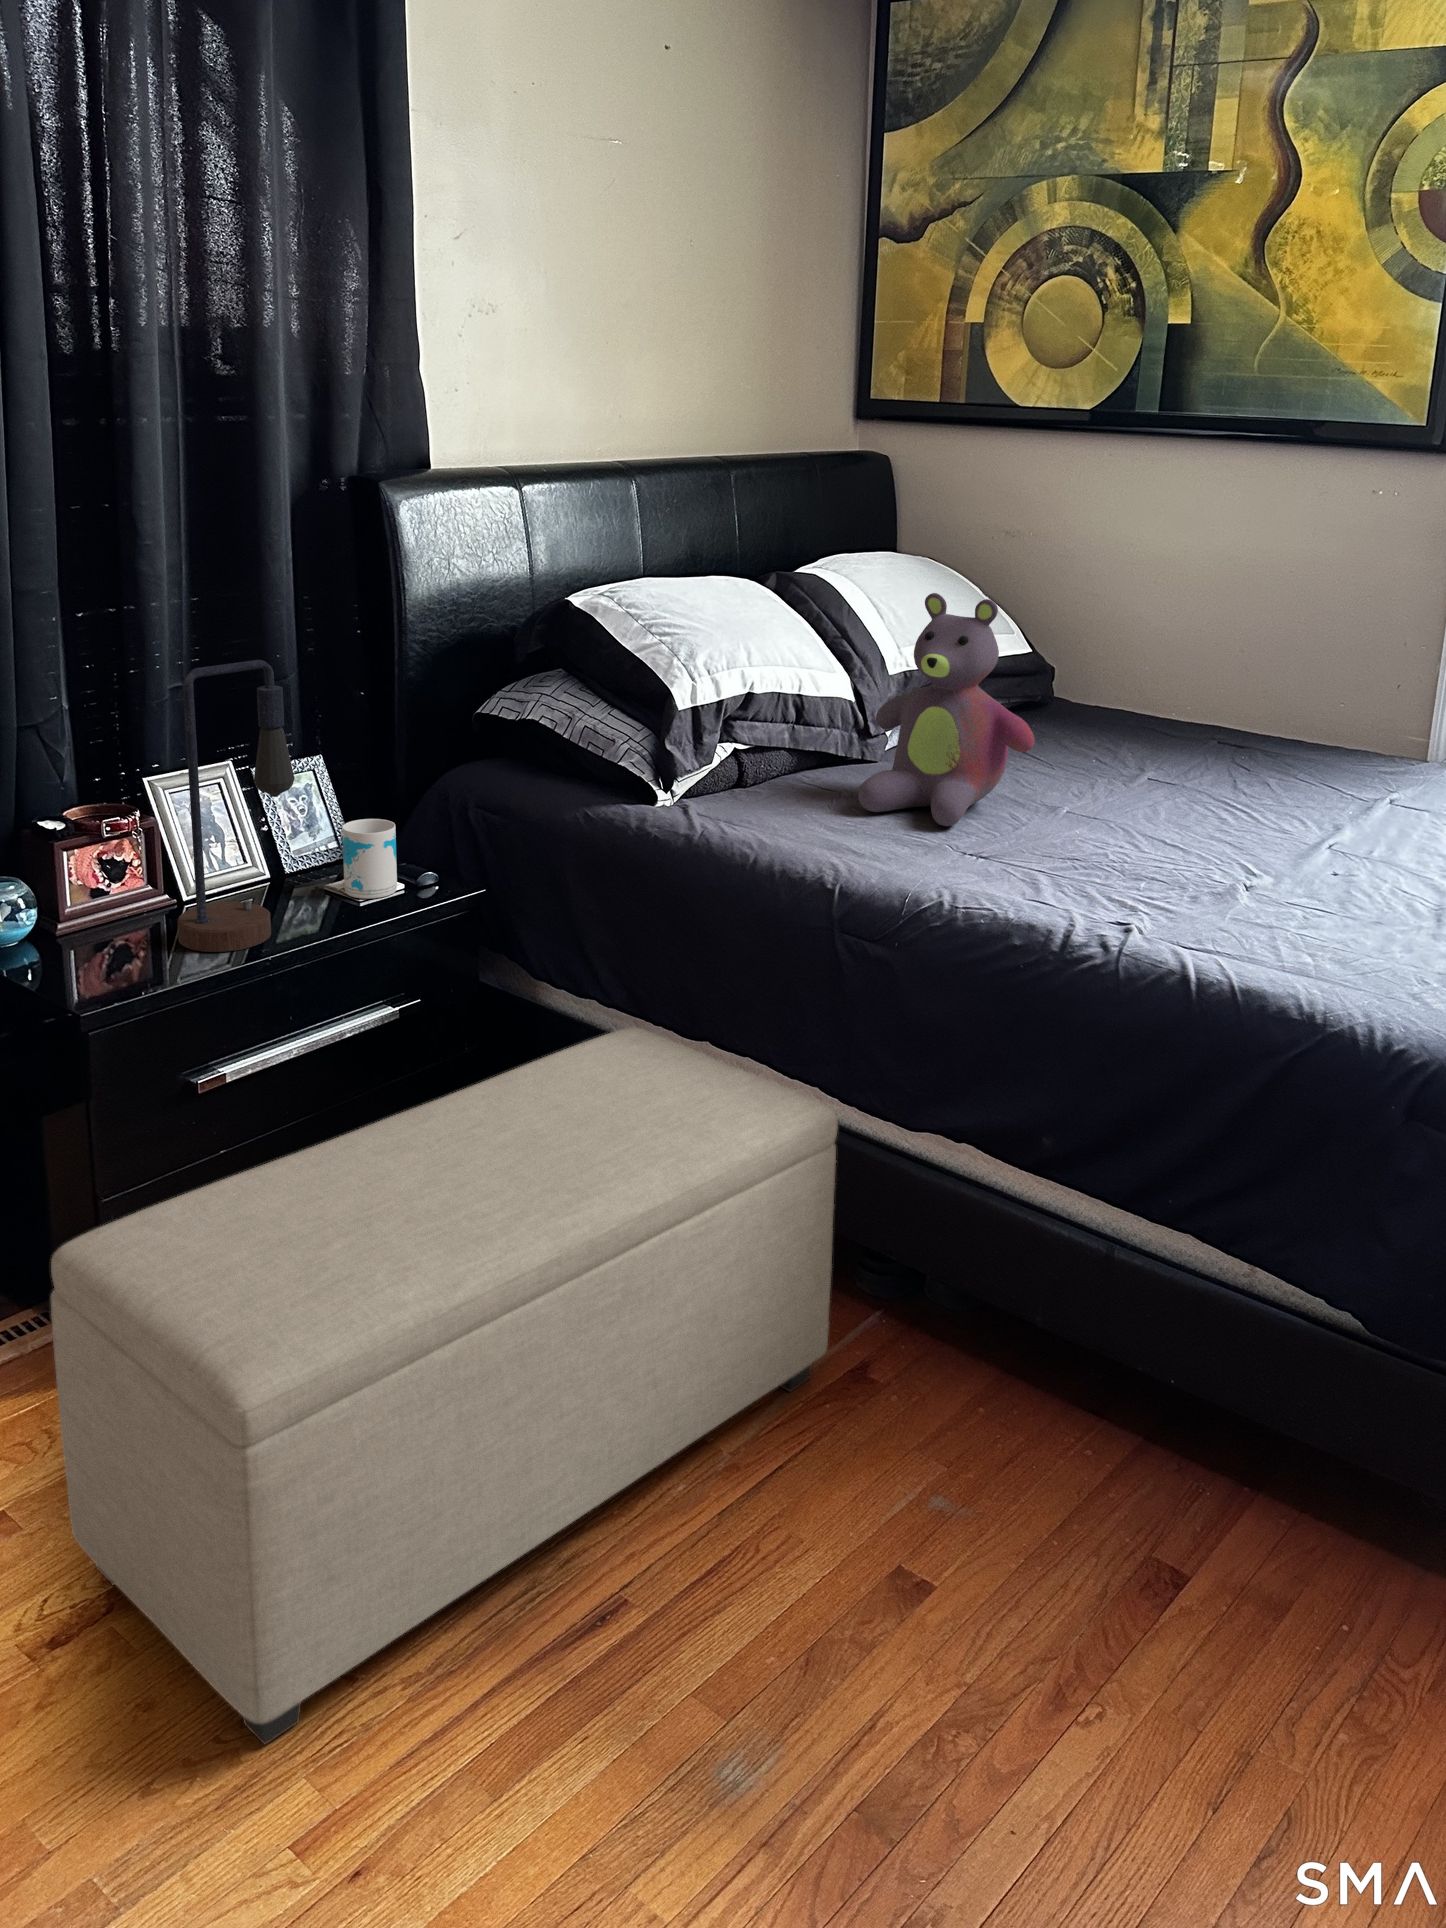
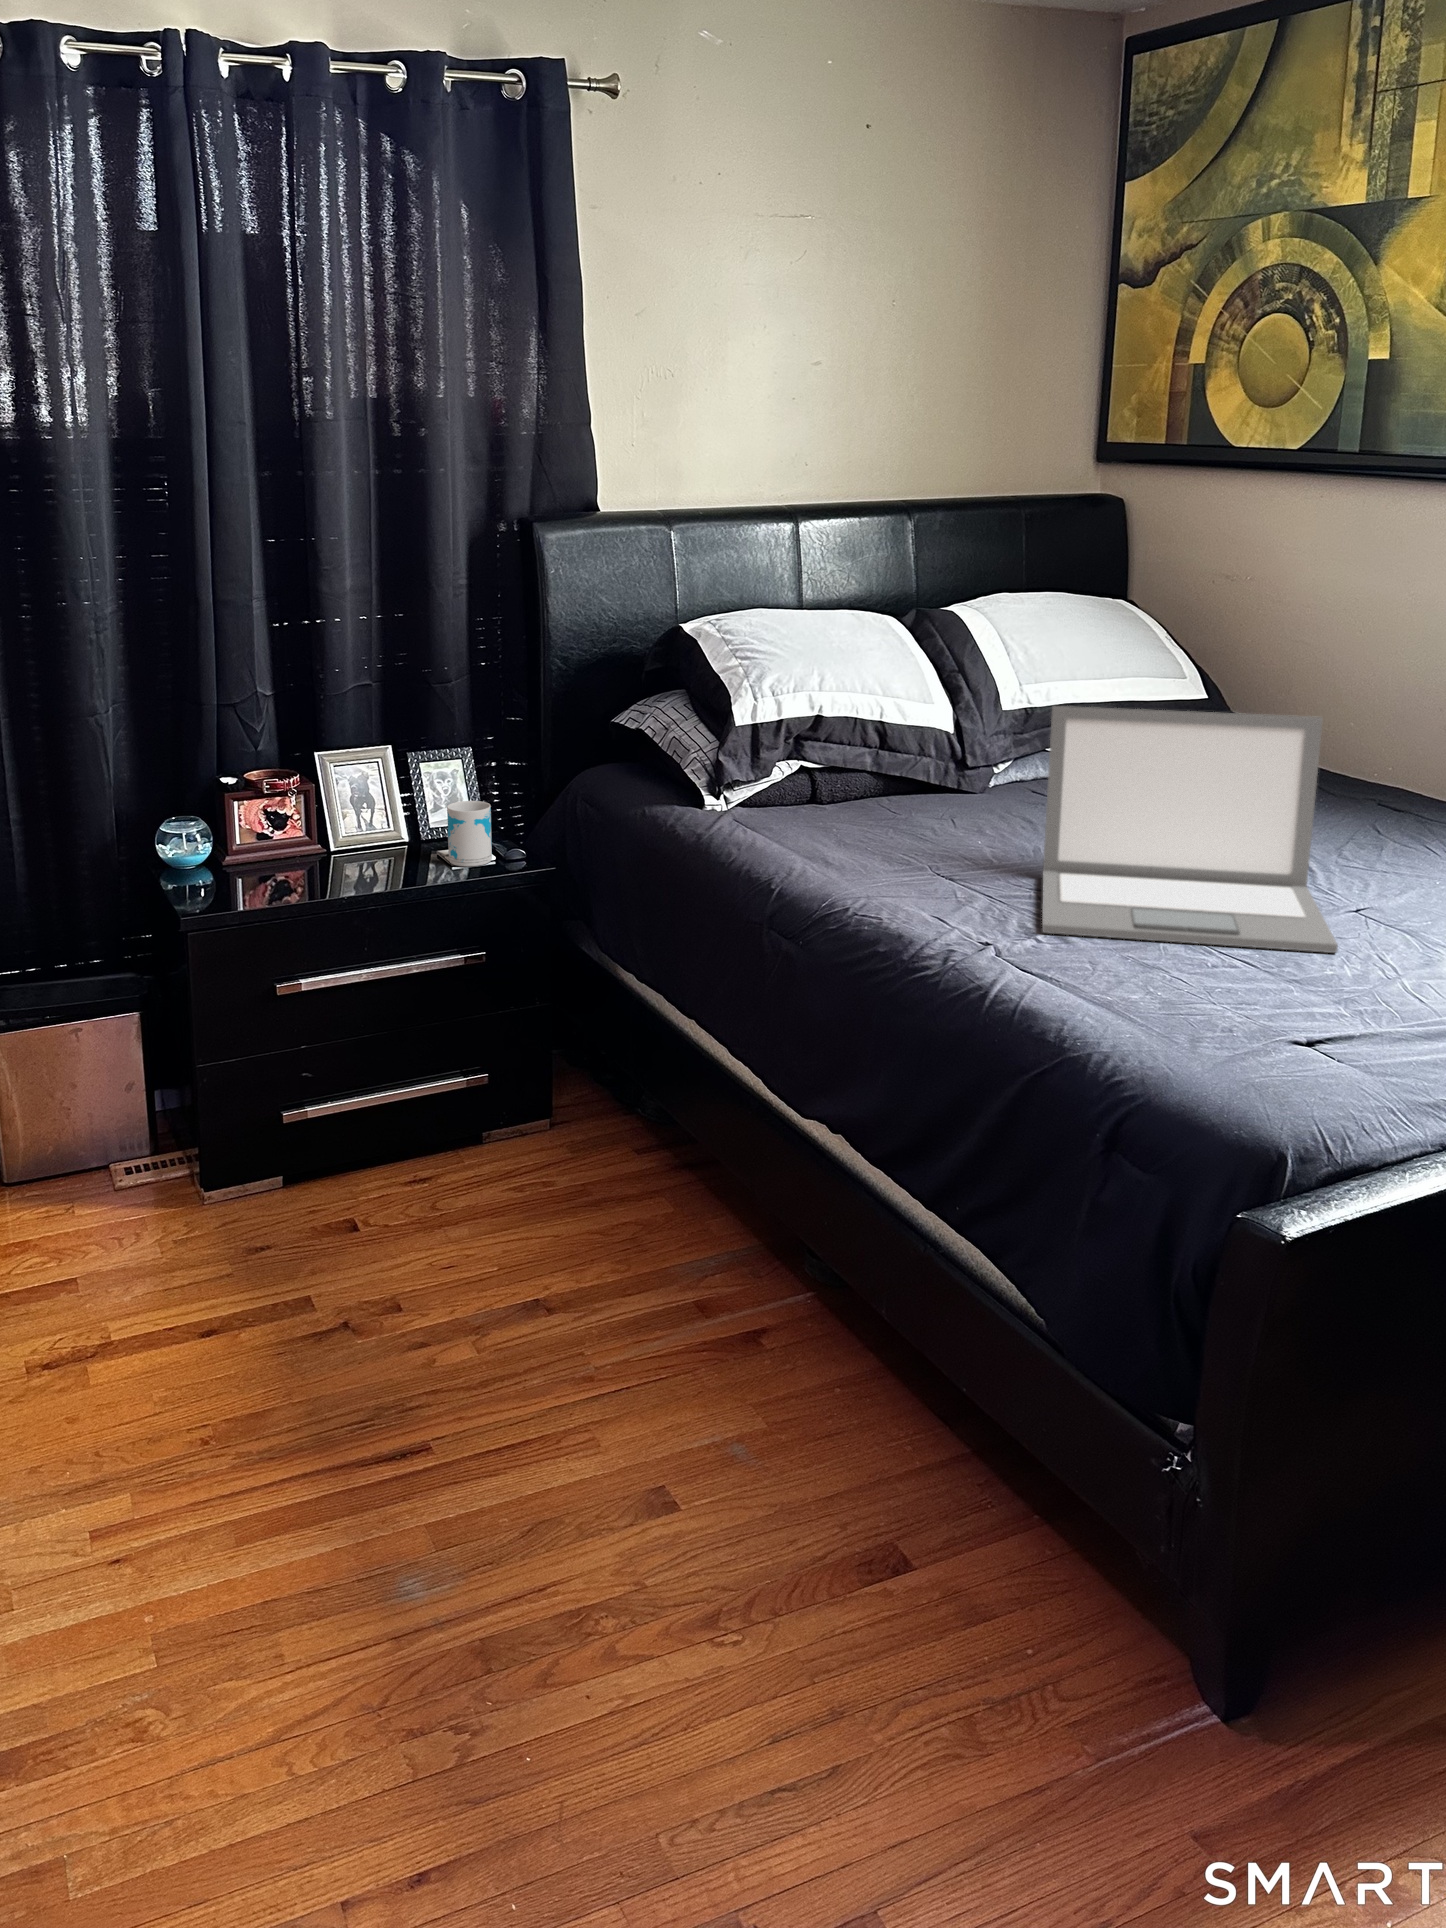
stuffed bear: present [858,593,1035,826] -> none [880,628,1049,849]
table lamp: present [177,660,295,952] -> none [296,661,394,892]
laptop: none [1070,670,1403,906] -> present [1042,706,1338,953]
ottoman: present [51,1027,838,1745] -> none [69,995,718,1465]

